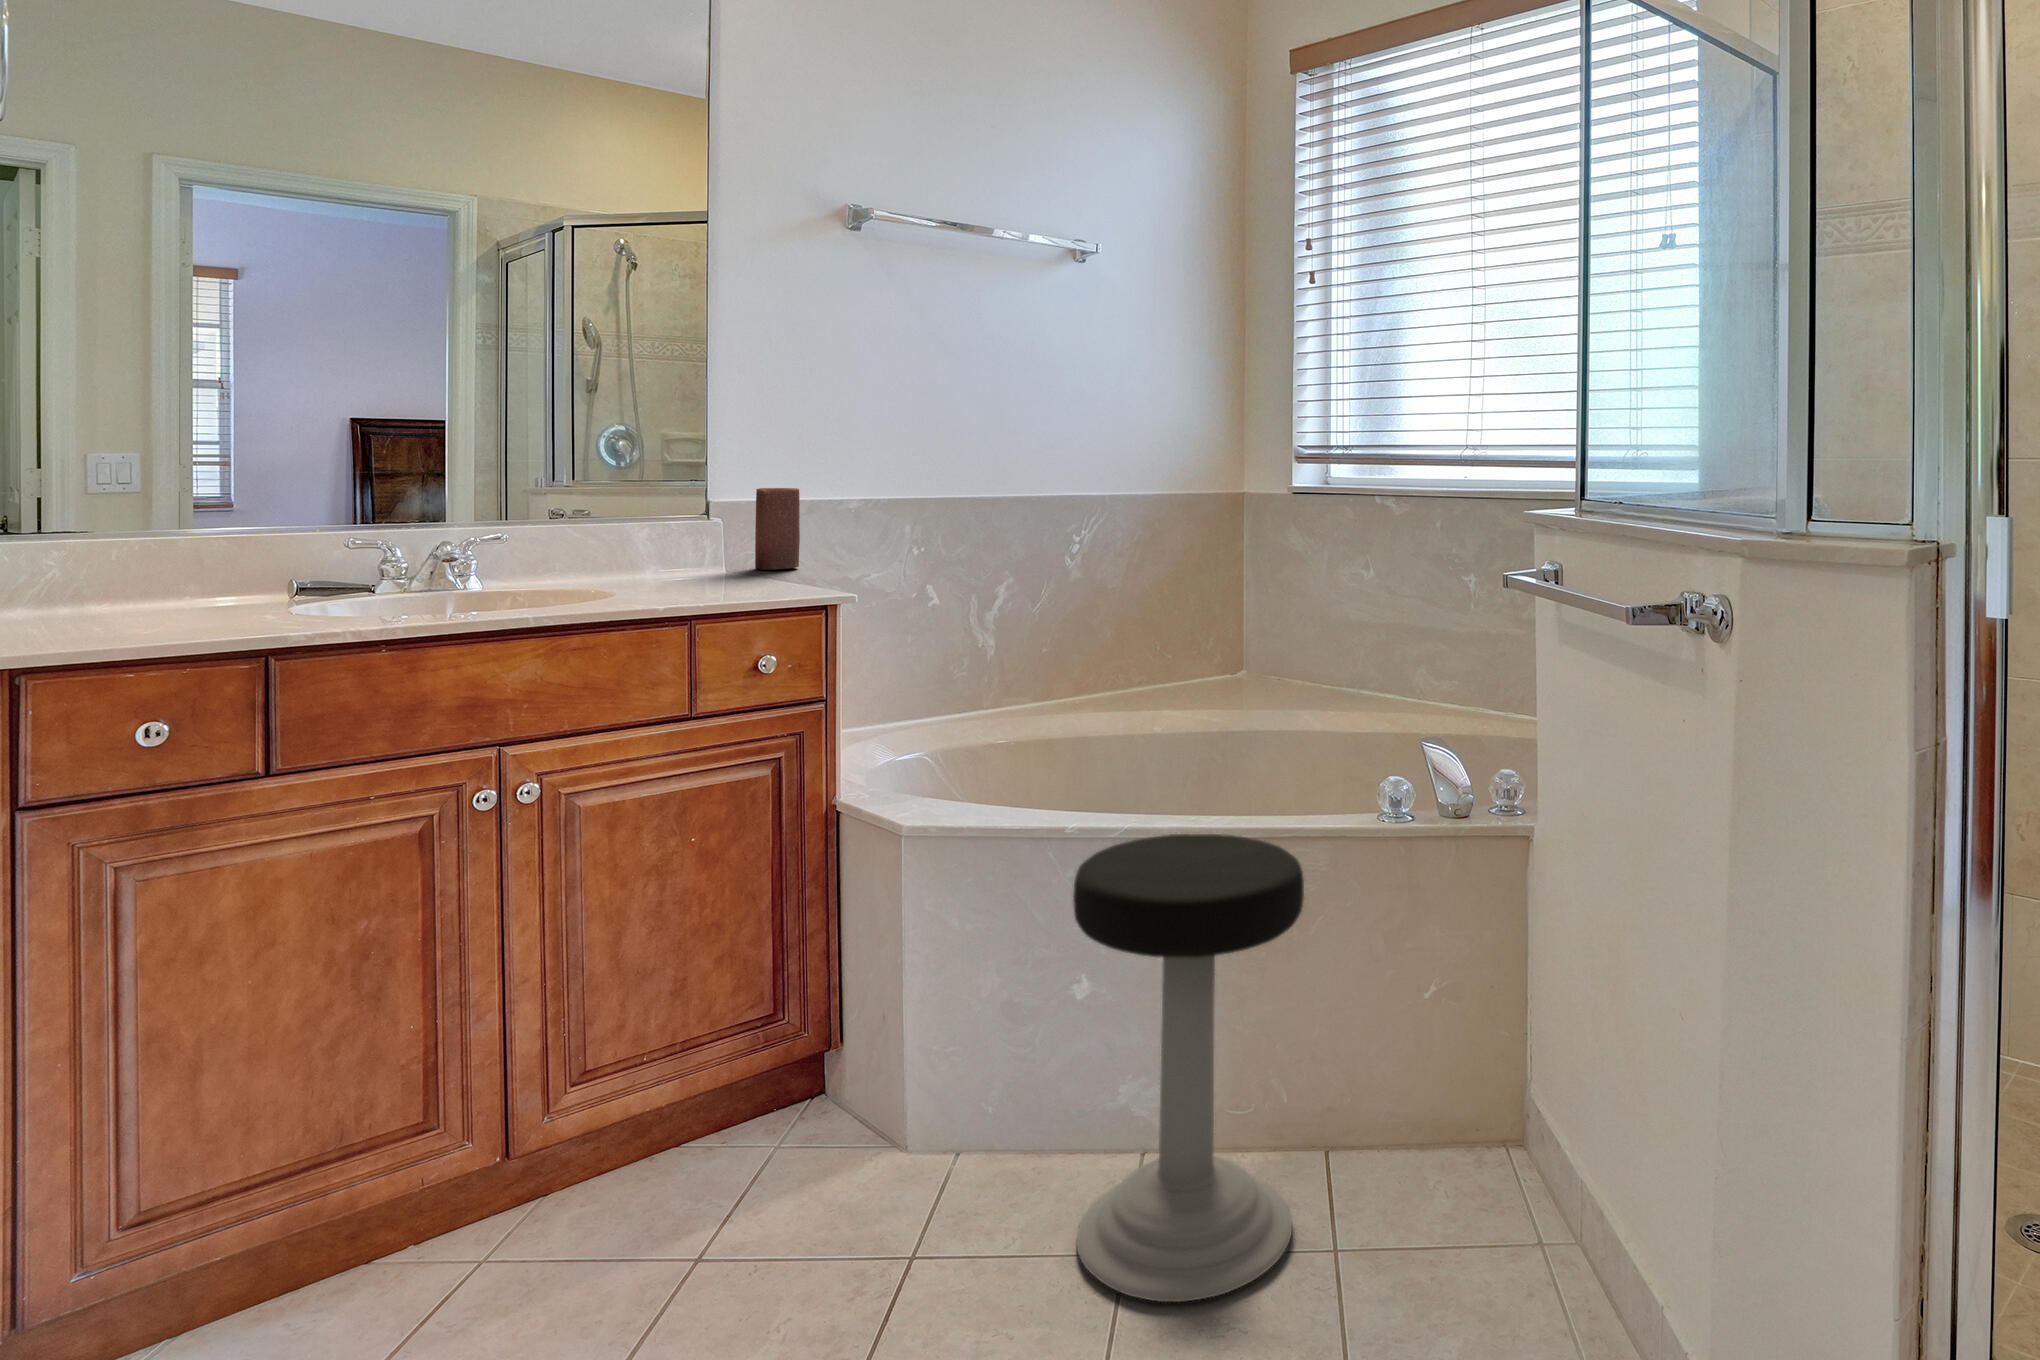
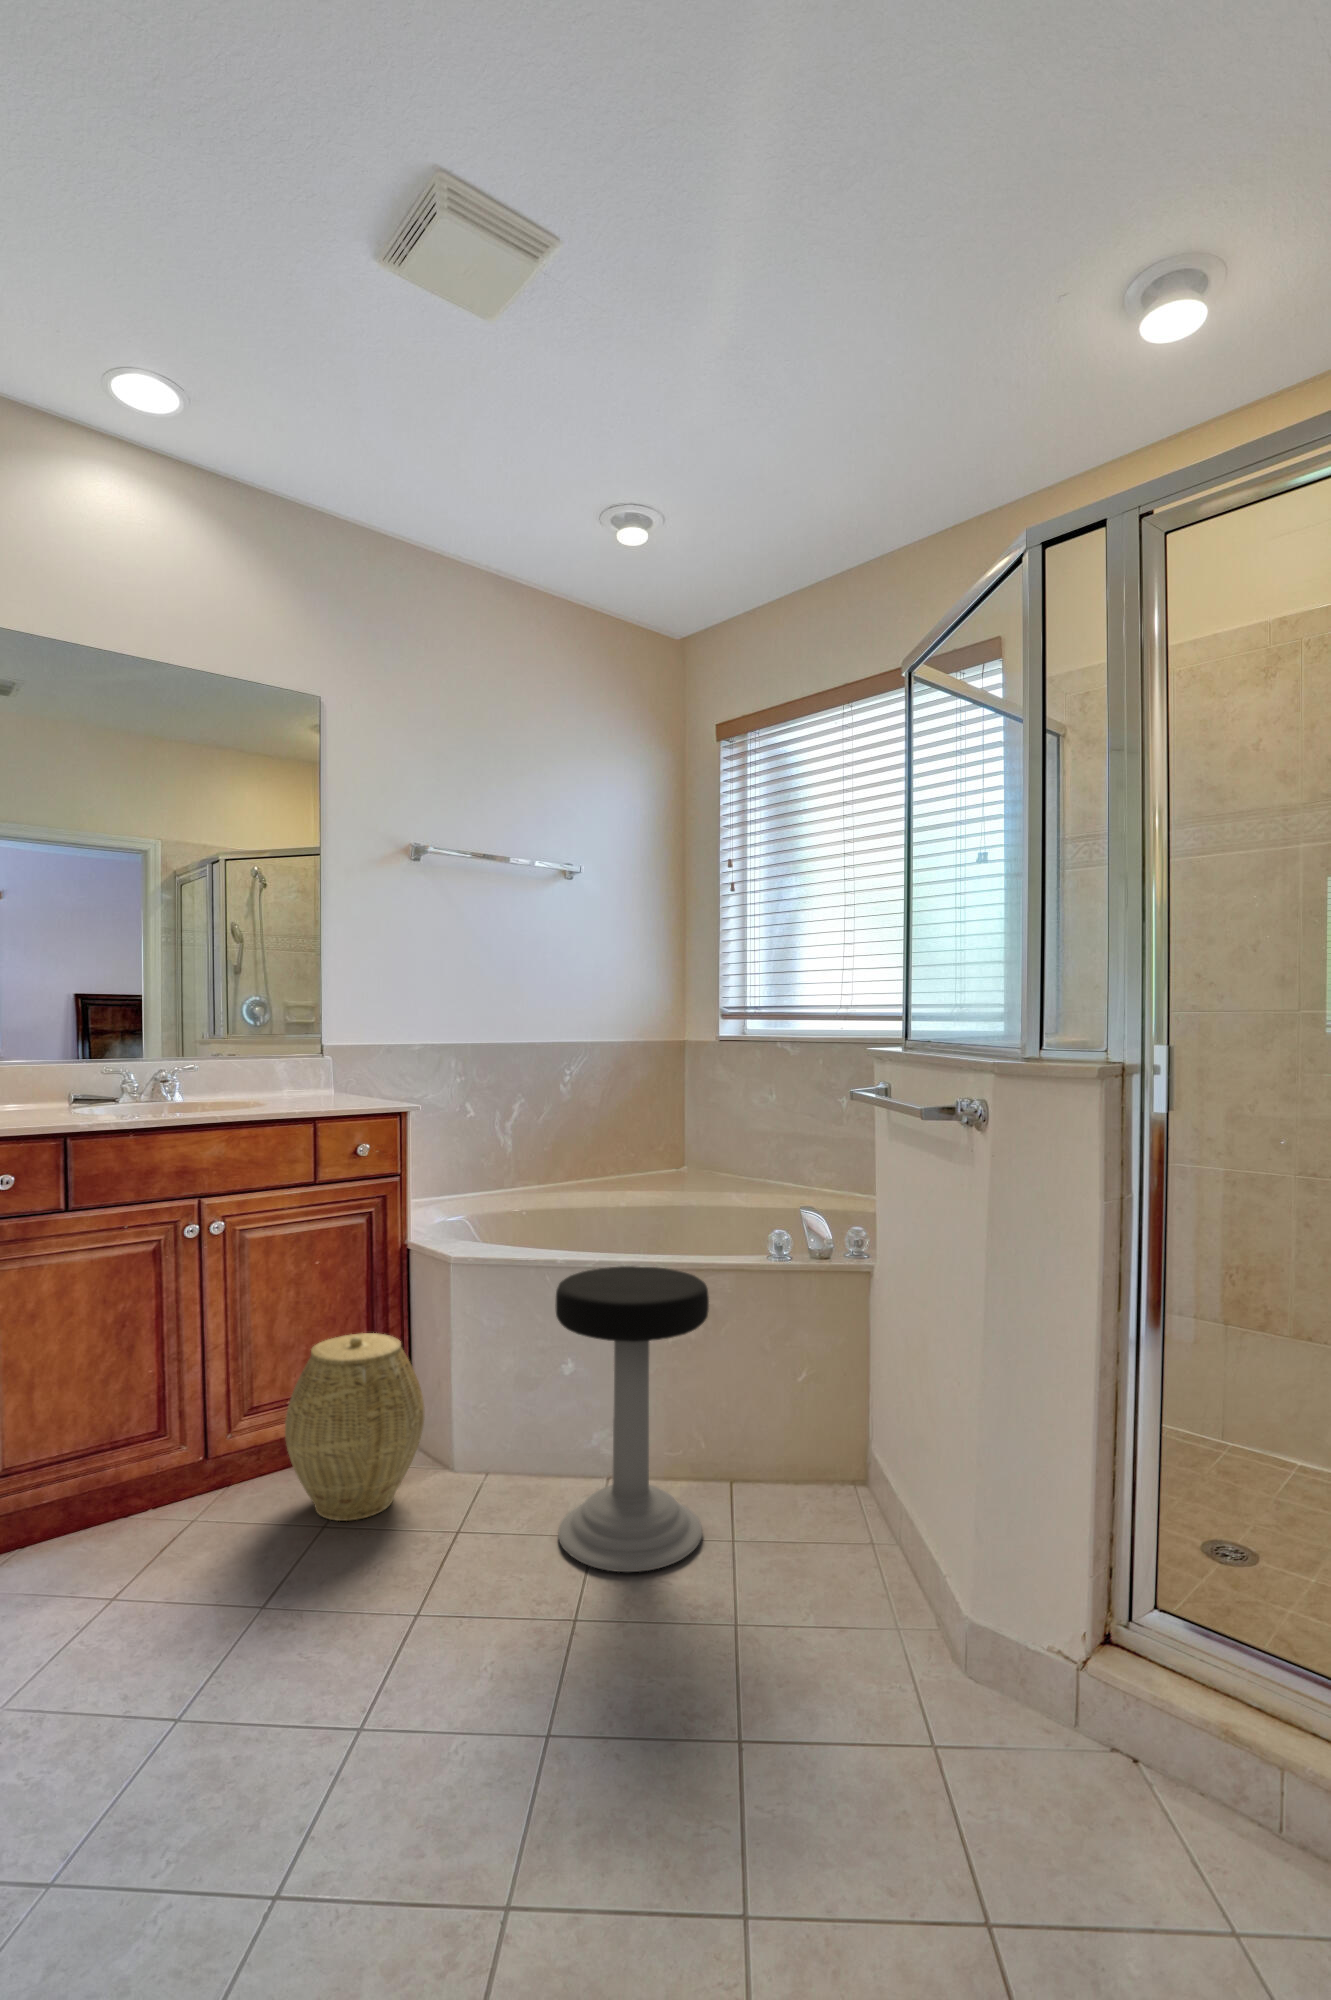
candle: present [755,488,800,570] -> none [353,1036,381,1090]
woven basket: none [642,946,868,1242] -> present [285,1333,424,1521]

